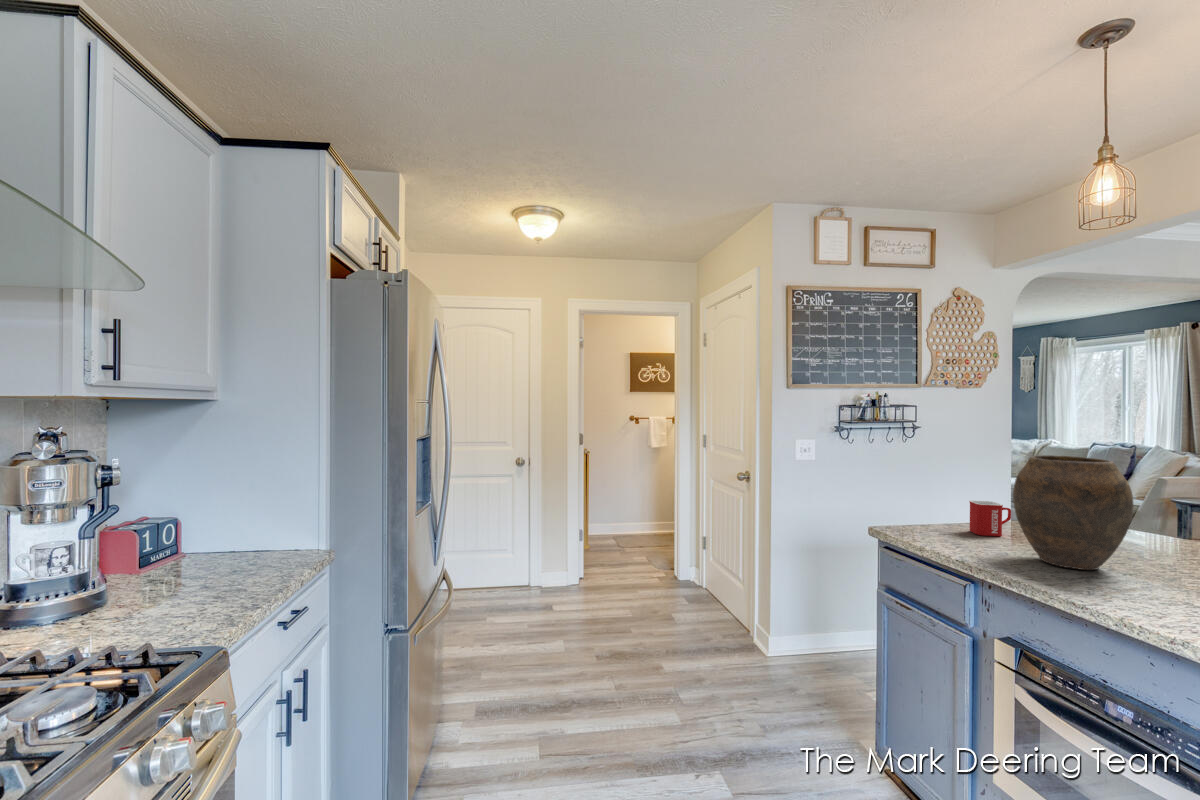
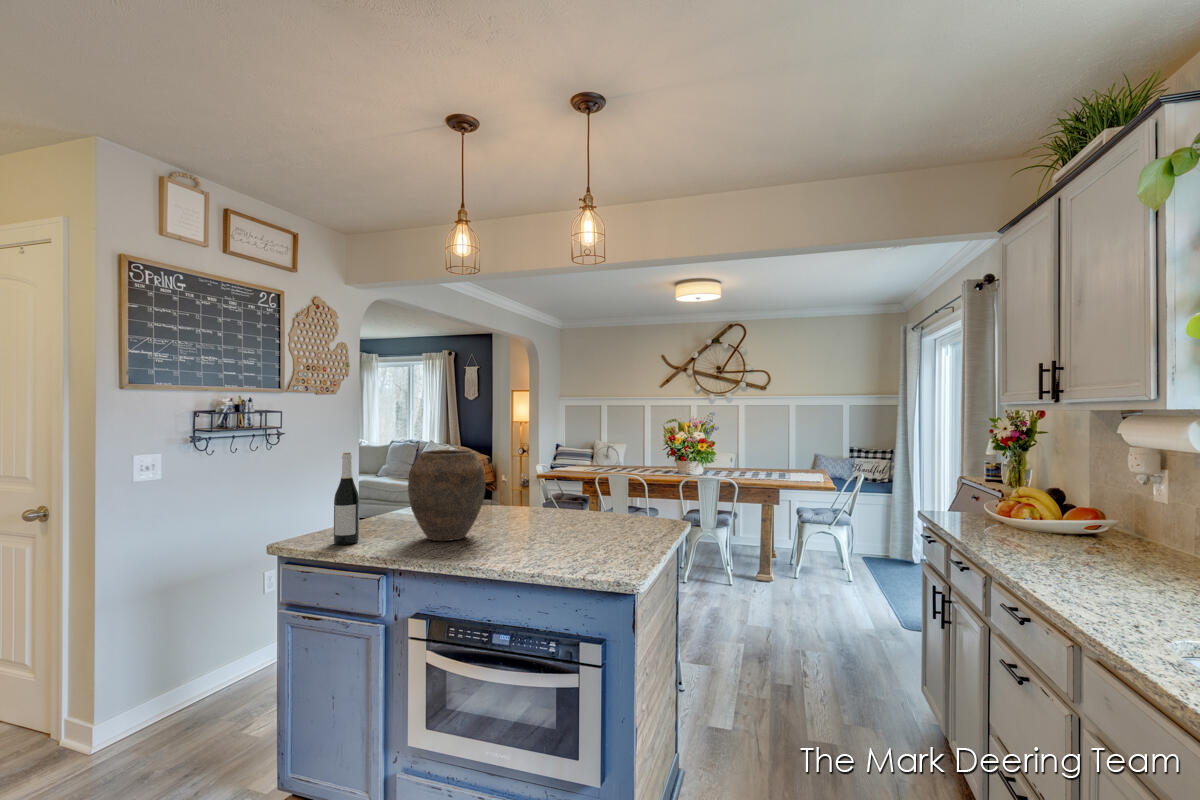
wine bottle: none [929,449,957,544] -> present [334,453,359,545]
mug: present [969,501,1011,536] -> none [359,497,392,530]

